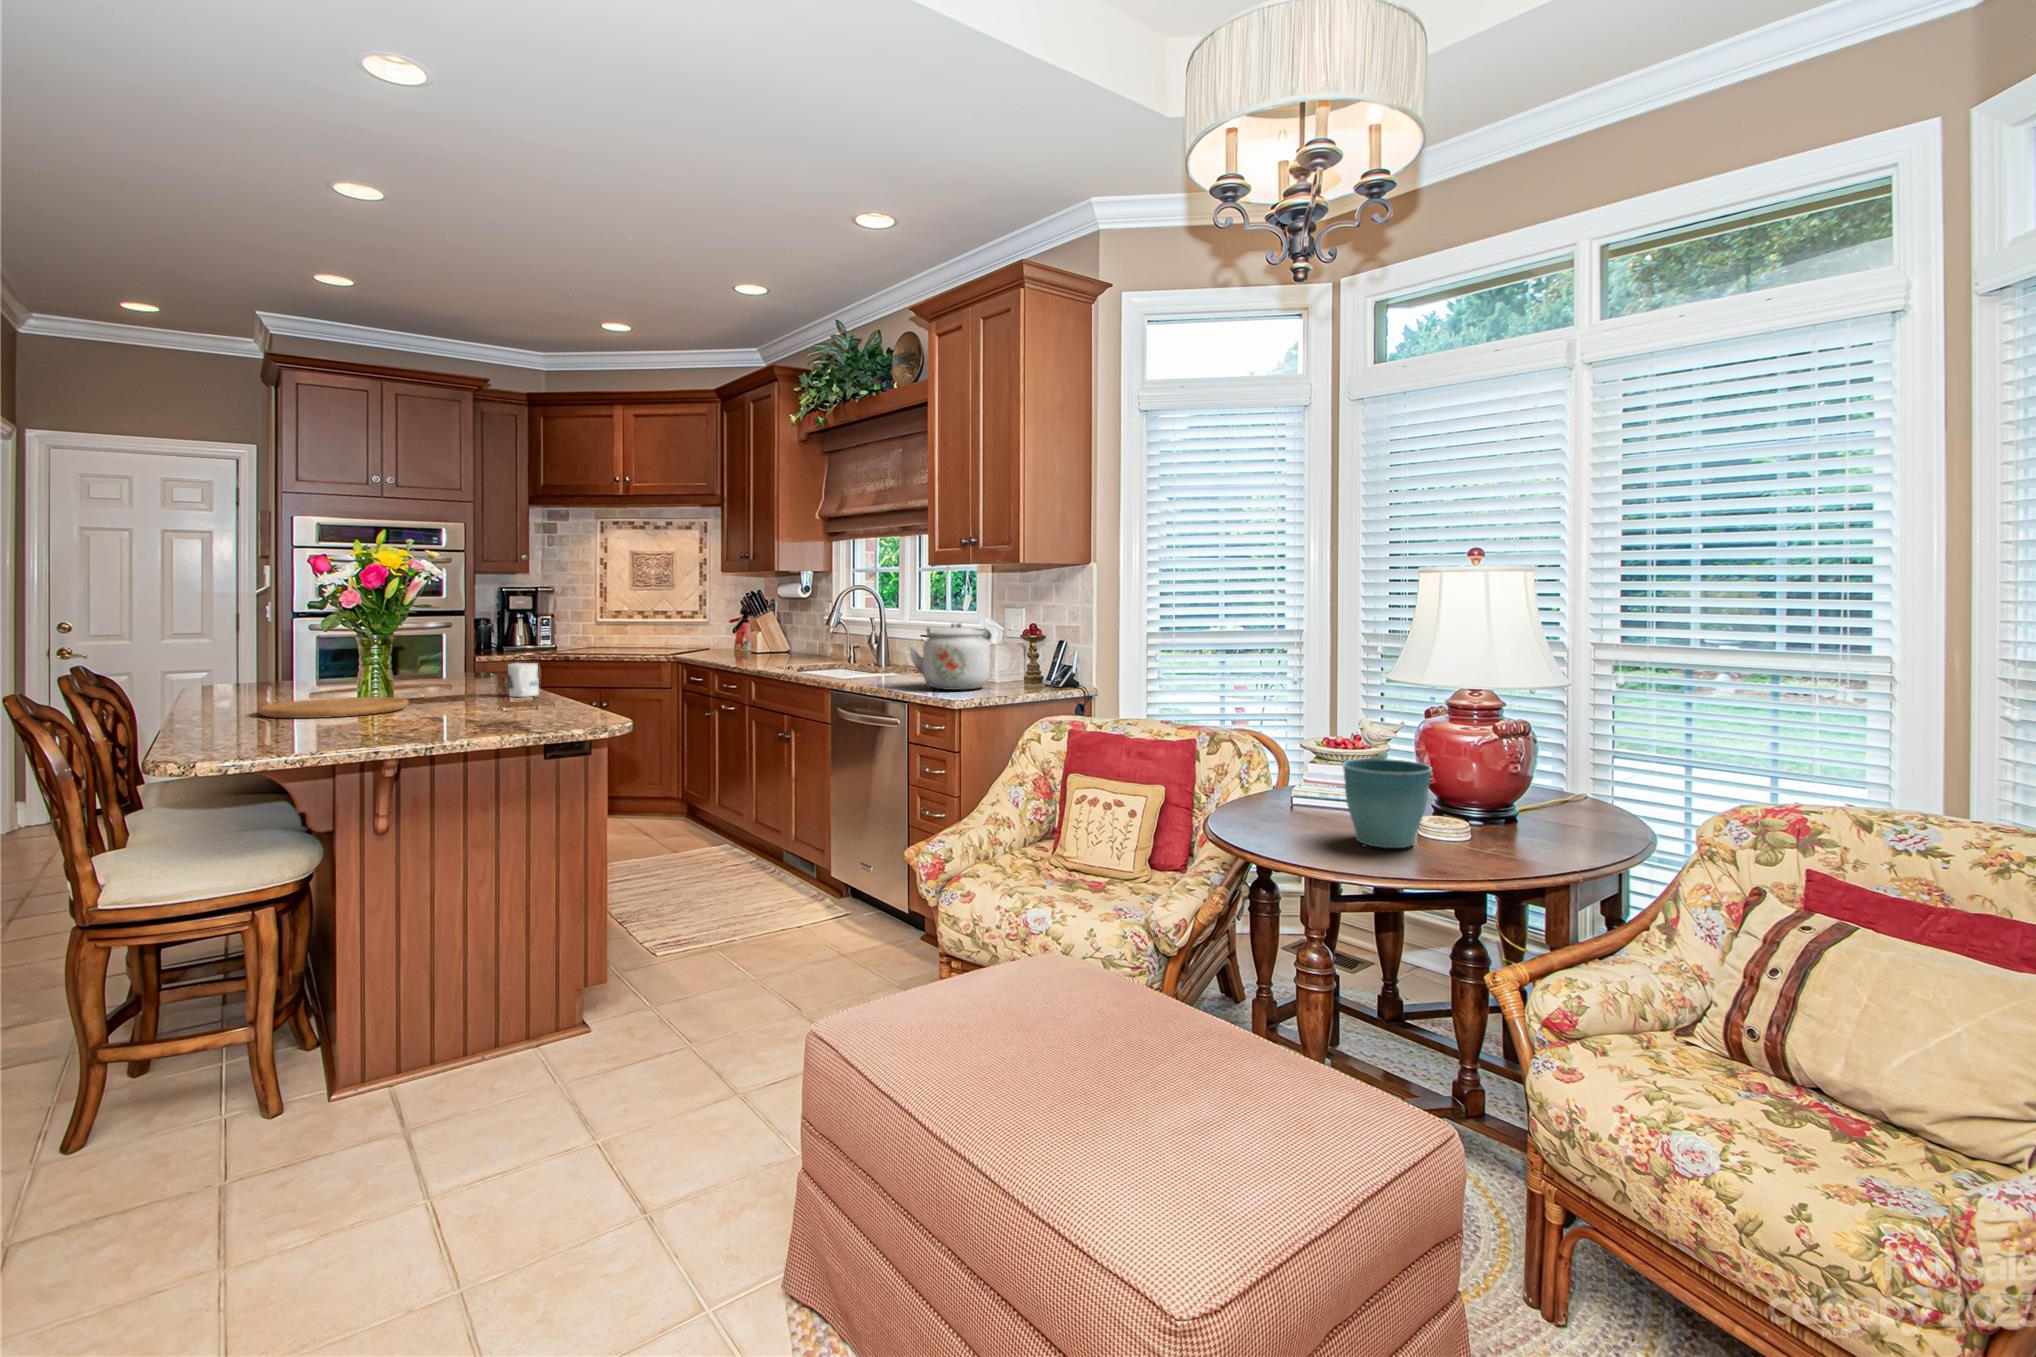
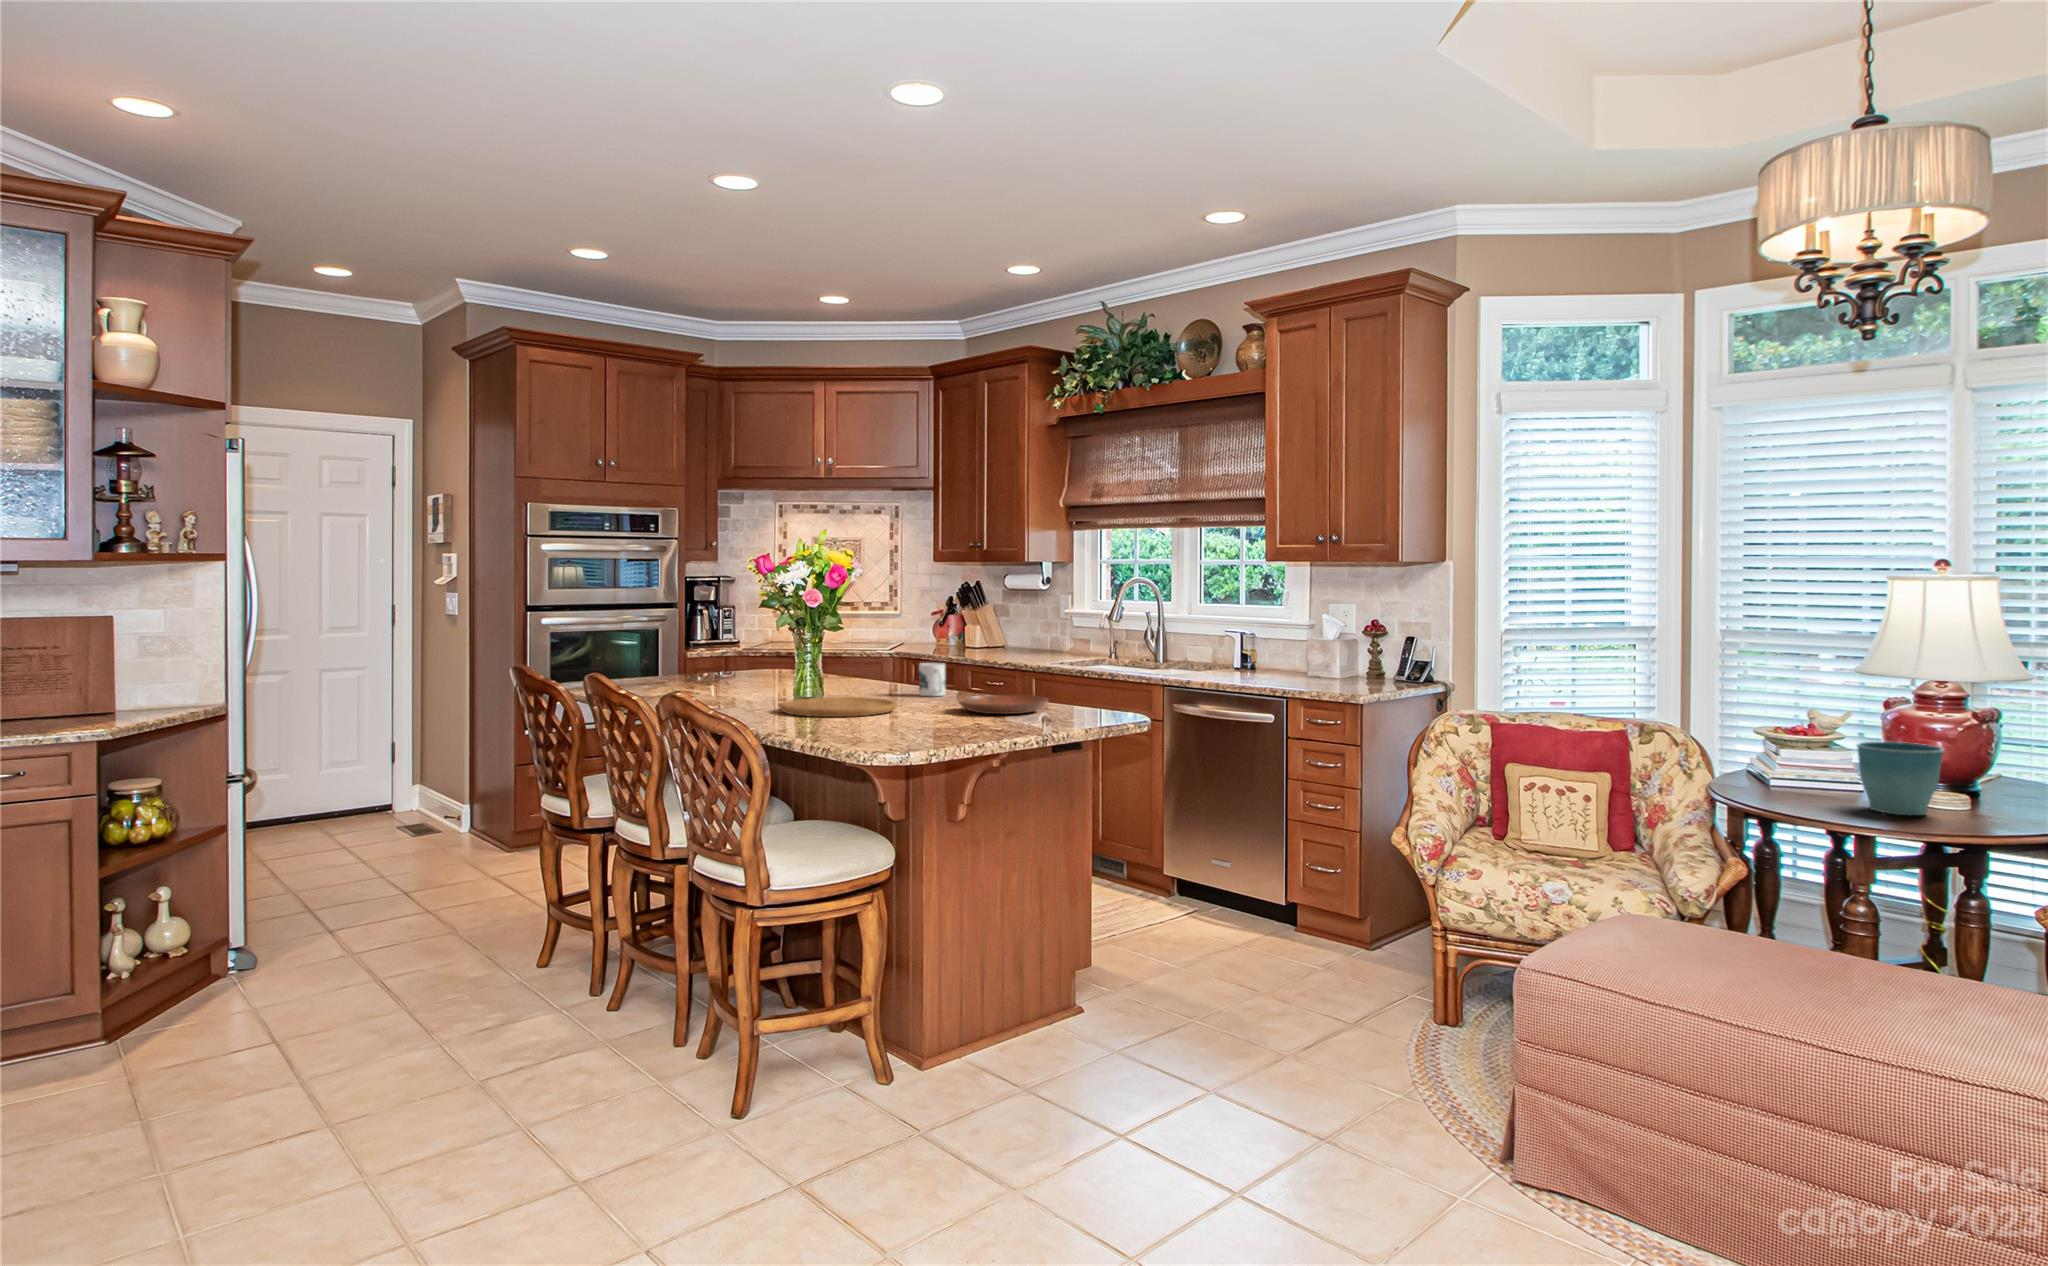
kettle: present [909,623,992,690] -> none [1273,619,1356,686]
bowl: none [450,696,560,716] -> present [958,695,1048,714]

